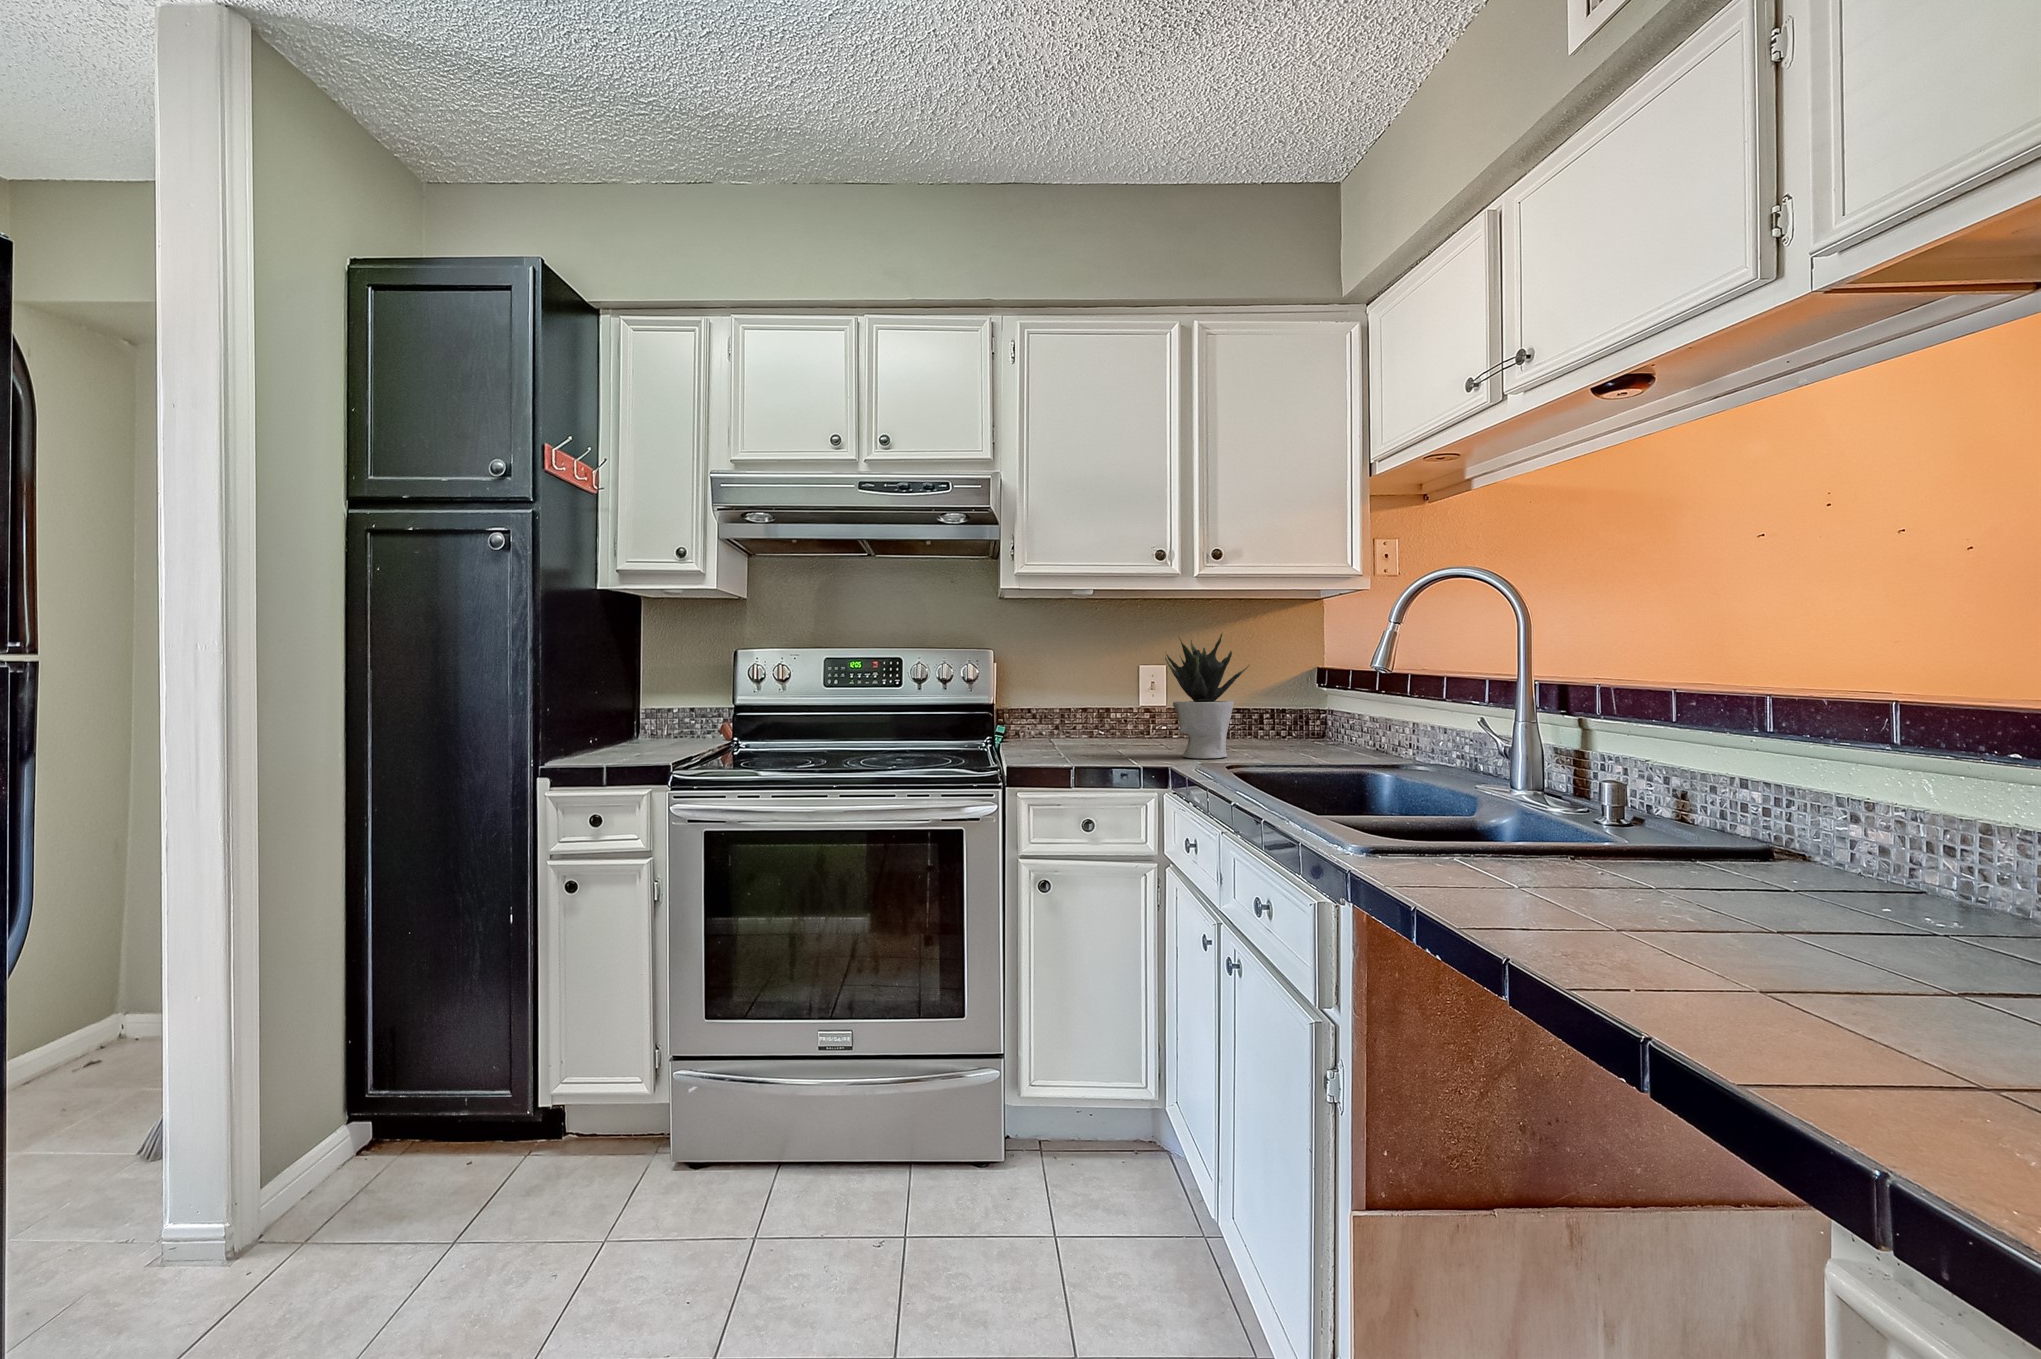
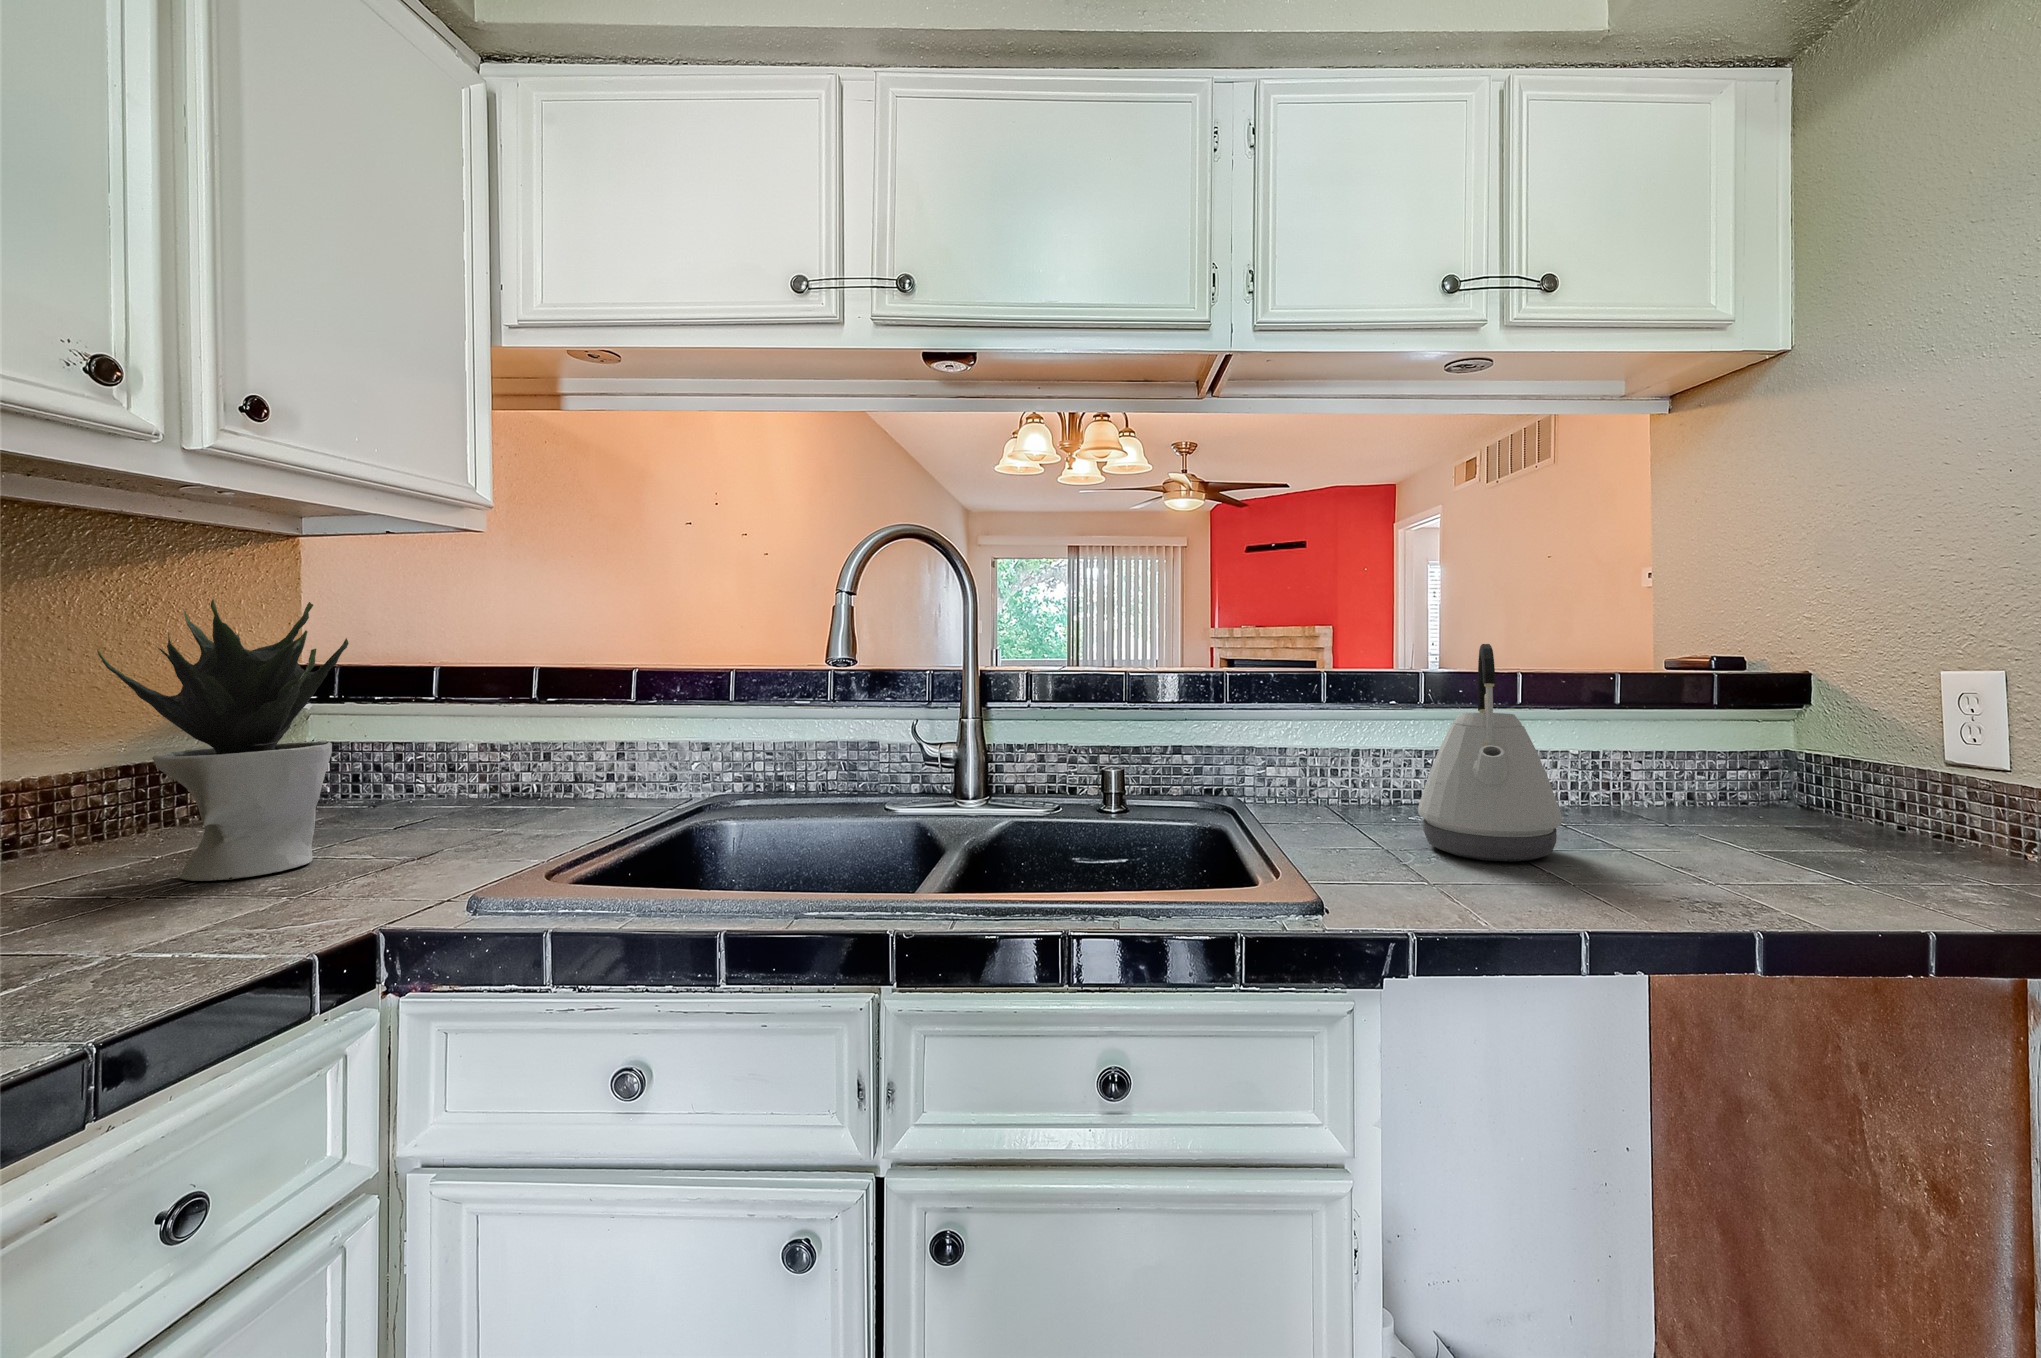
kettle: none [1557,650,1845,956] -> present [1418,644,1562,862]

